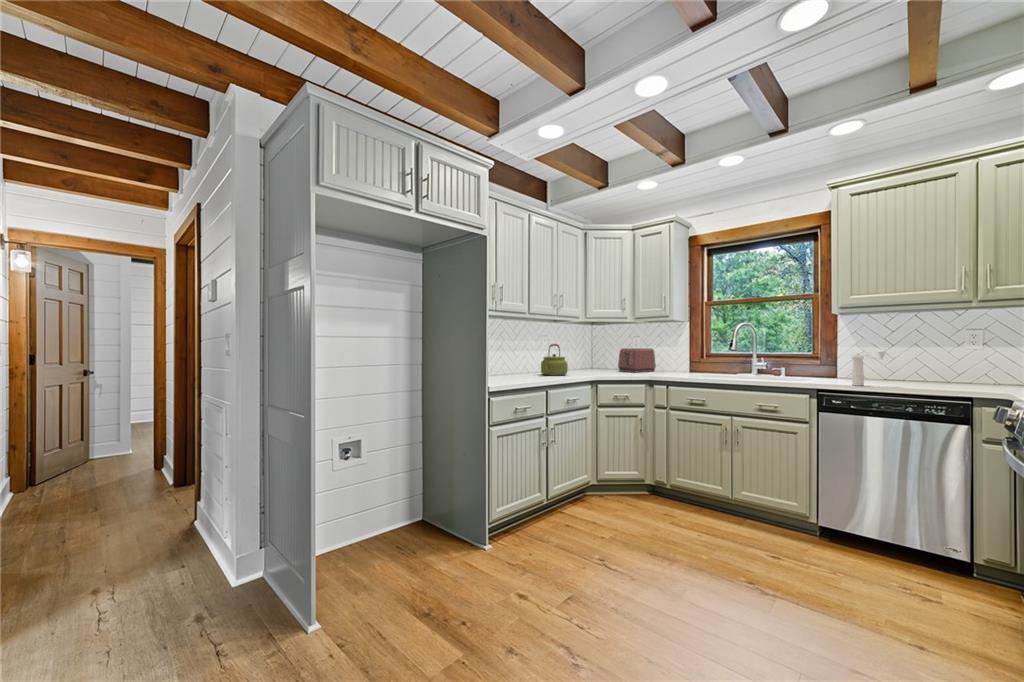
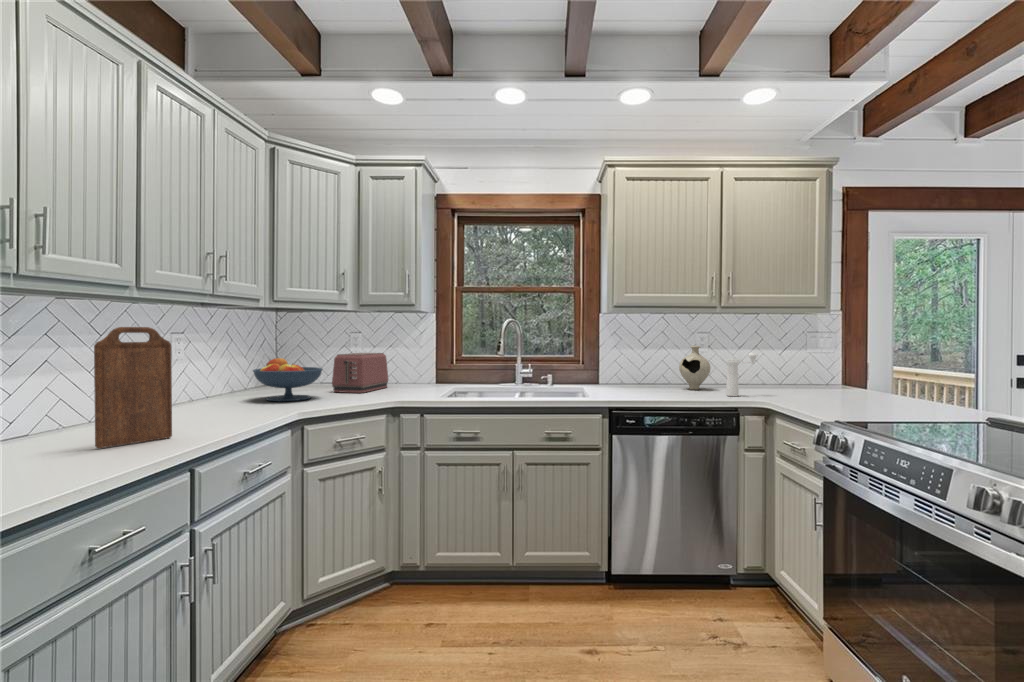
cutting board: none [500,329,529,382] -> present [94,327,172,448]
kettle: present [541,344,568,375] -> none [191,351,248,413]
decorative vase: none [909,345,946,384] -> present [679,345,710,390]
fruit bowl: none [572,349,610,373] -> present [253,358,323,401]
pepper mill: present [852,350,887,386] -> present [726,353,758,396]

